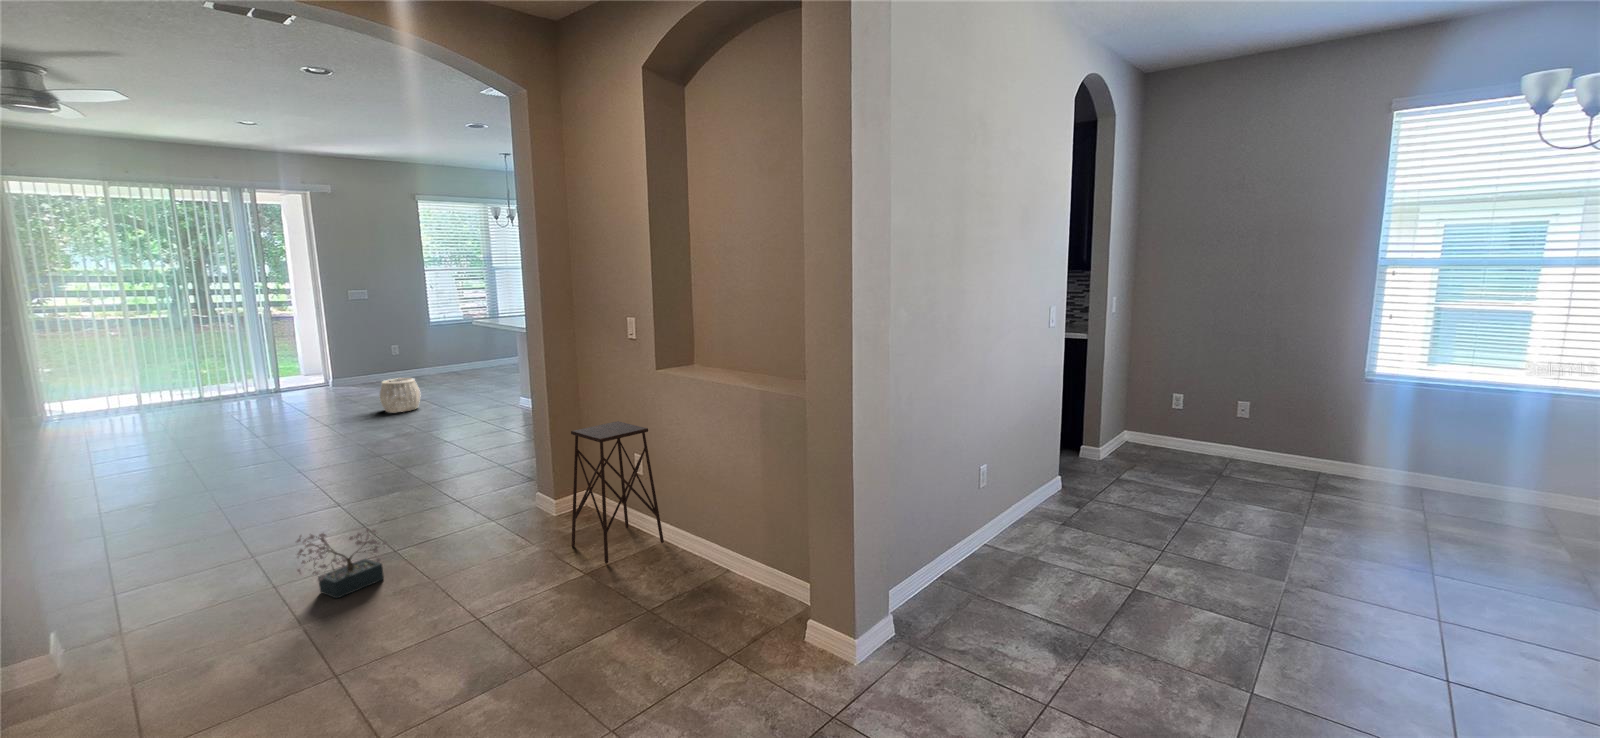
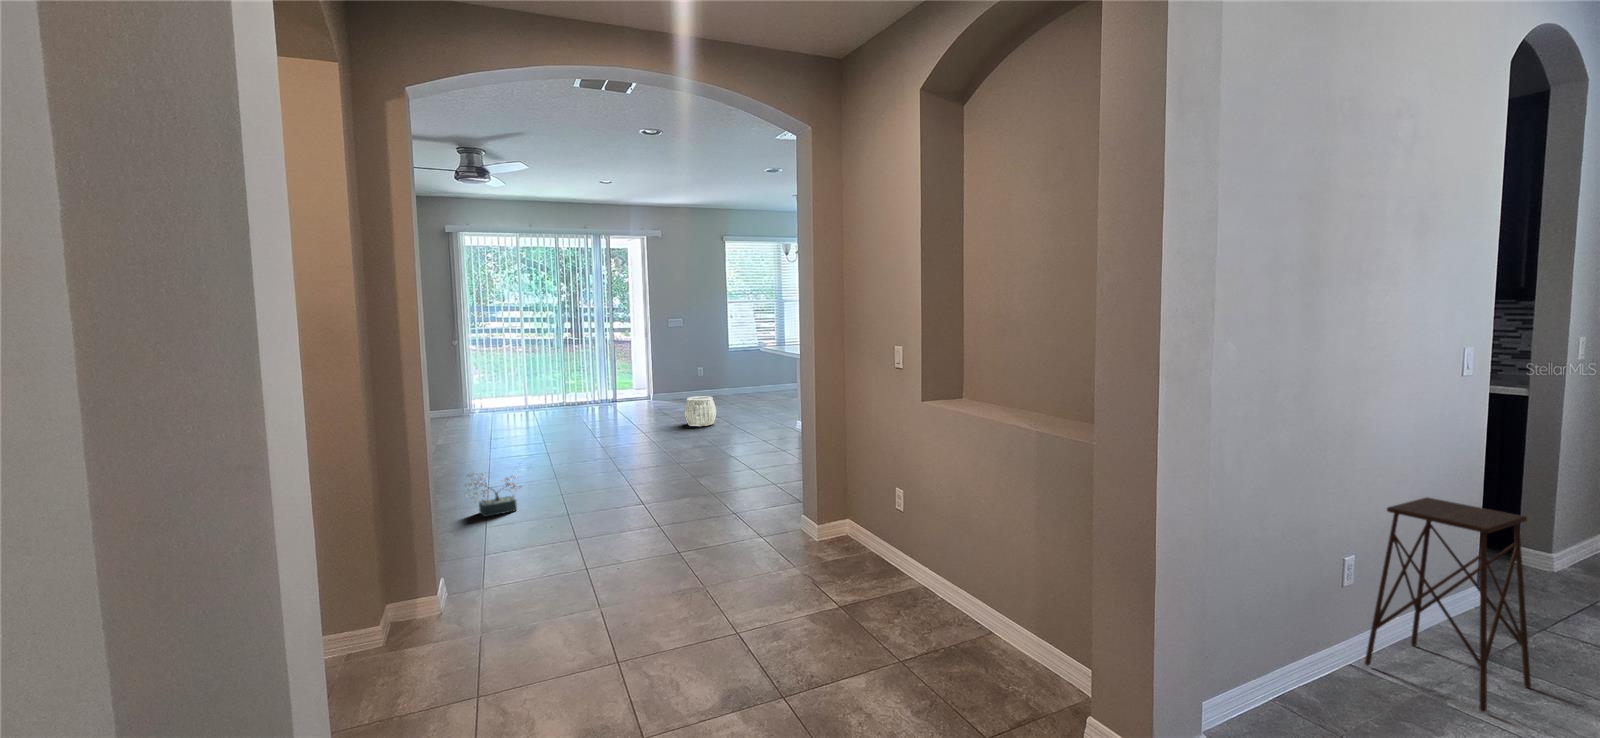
side table: present [571,421,664,564] -> present [1365,497,1531,712]
decorative plant: present [296,529,387,598] -> present [465,473,517,517]

